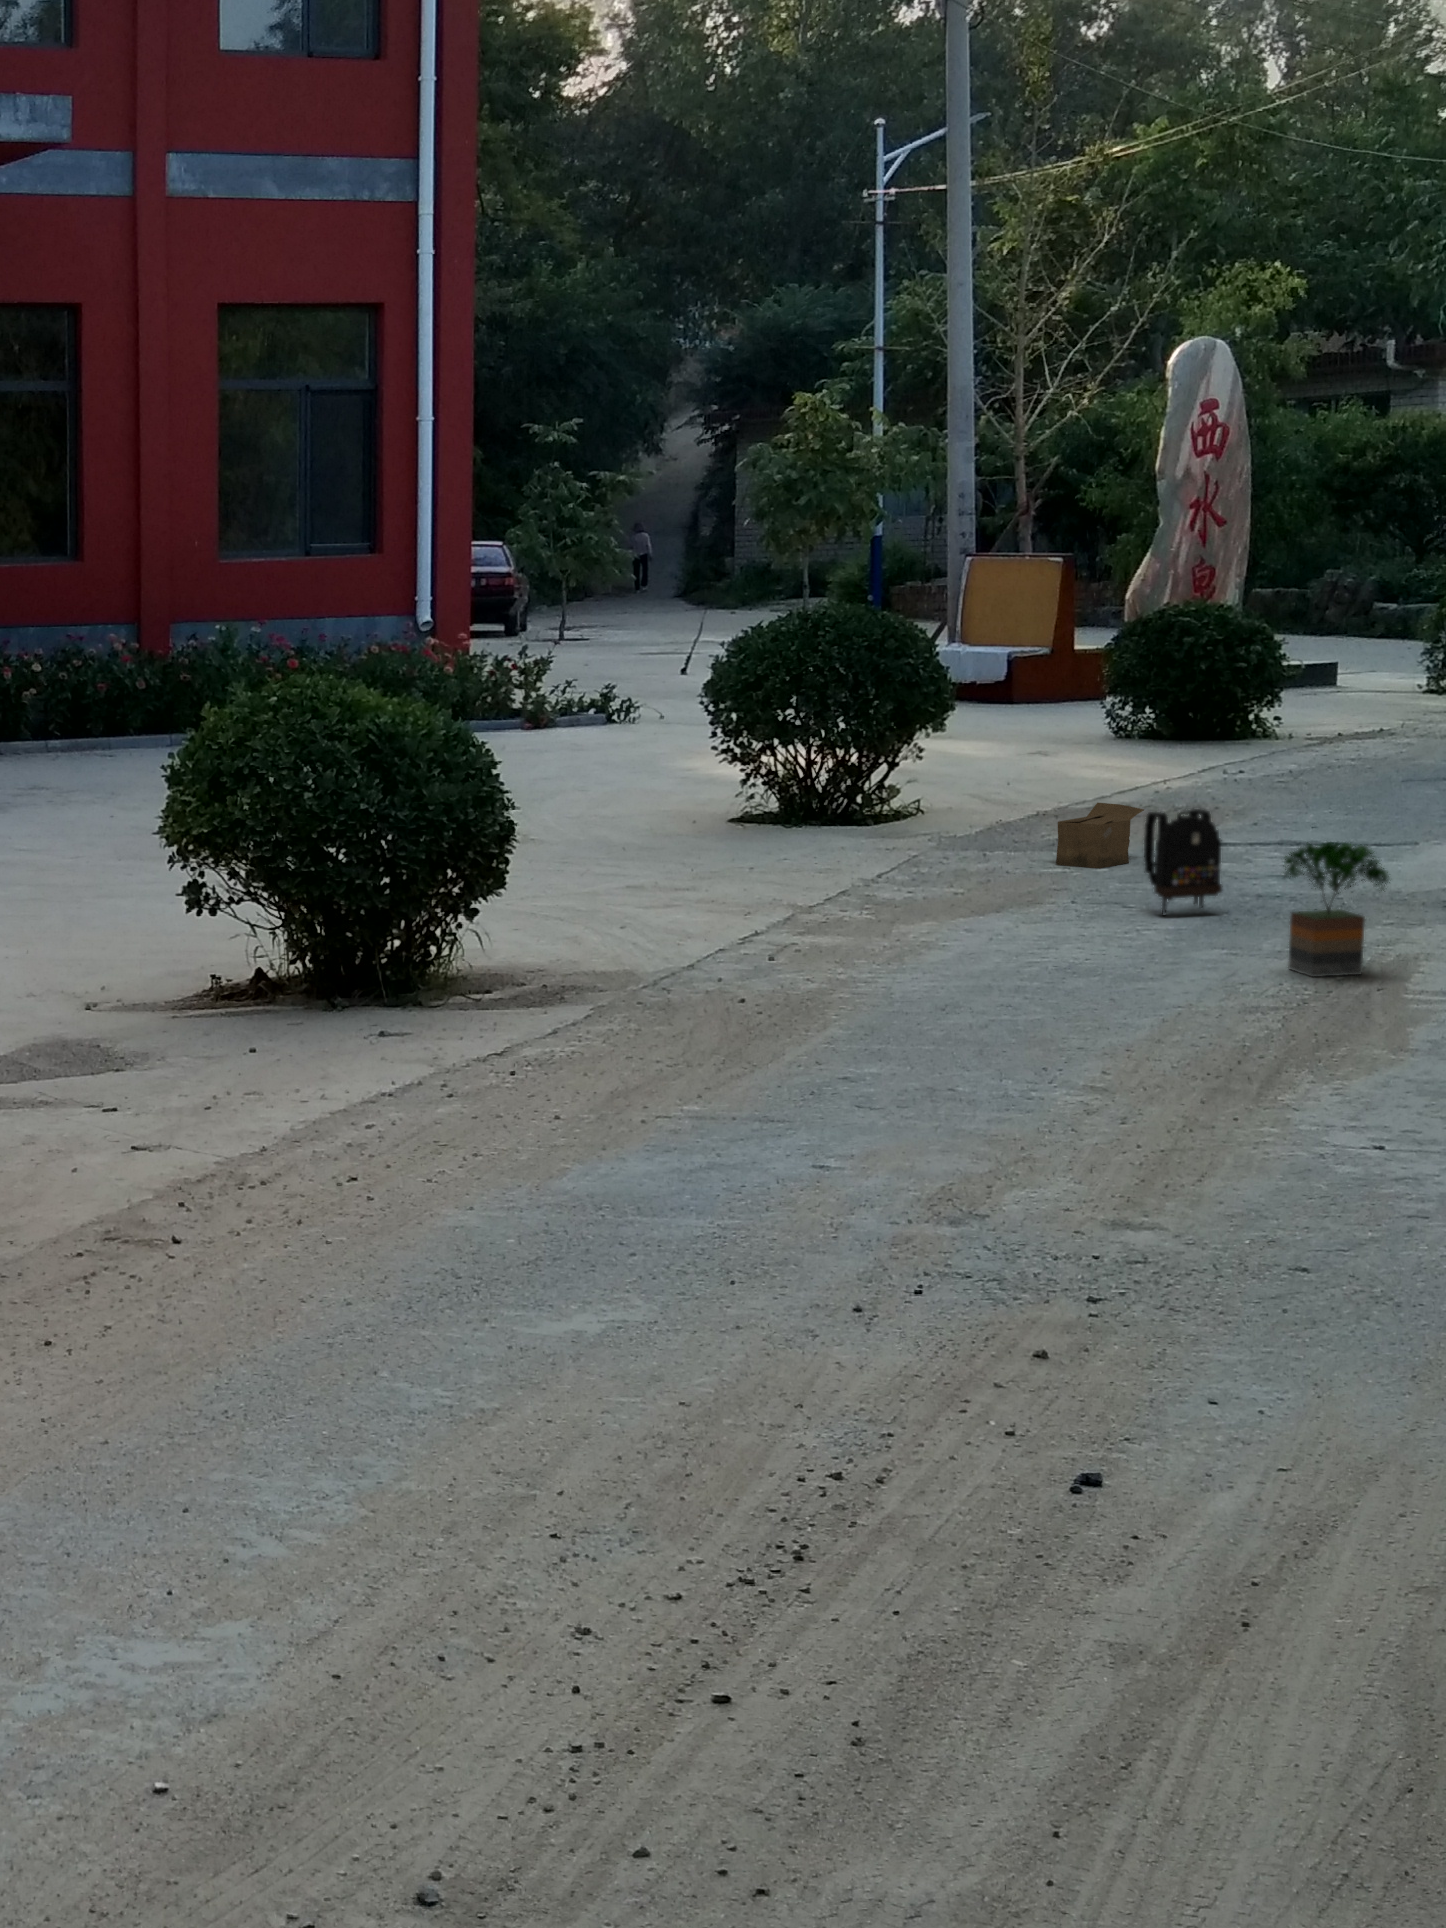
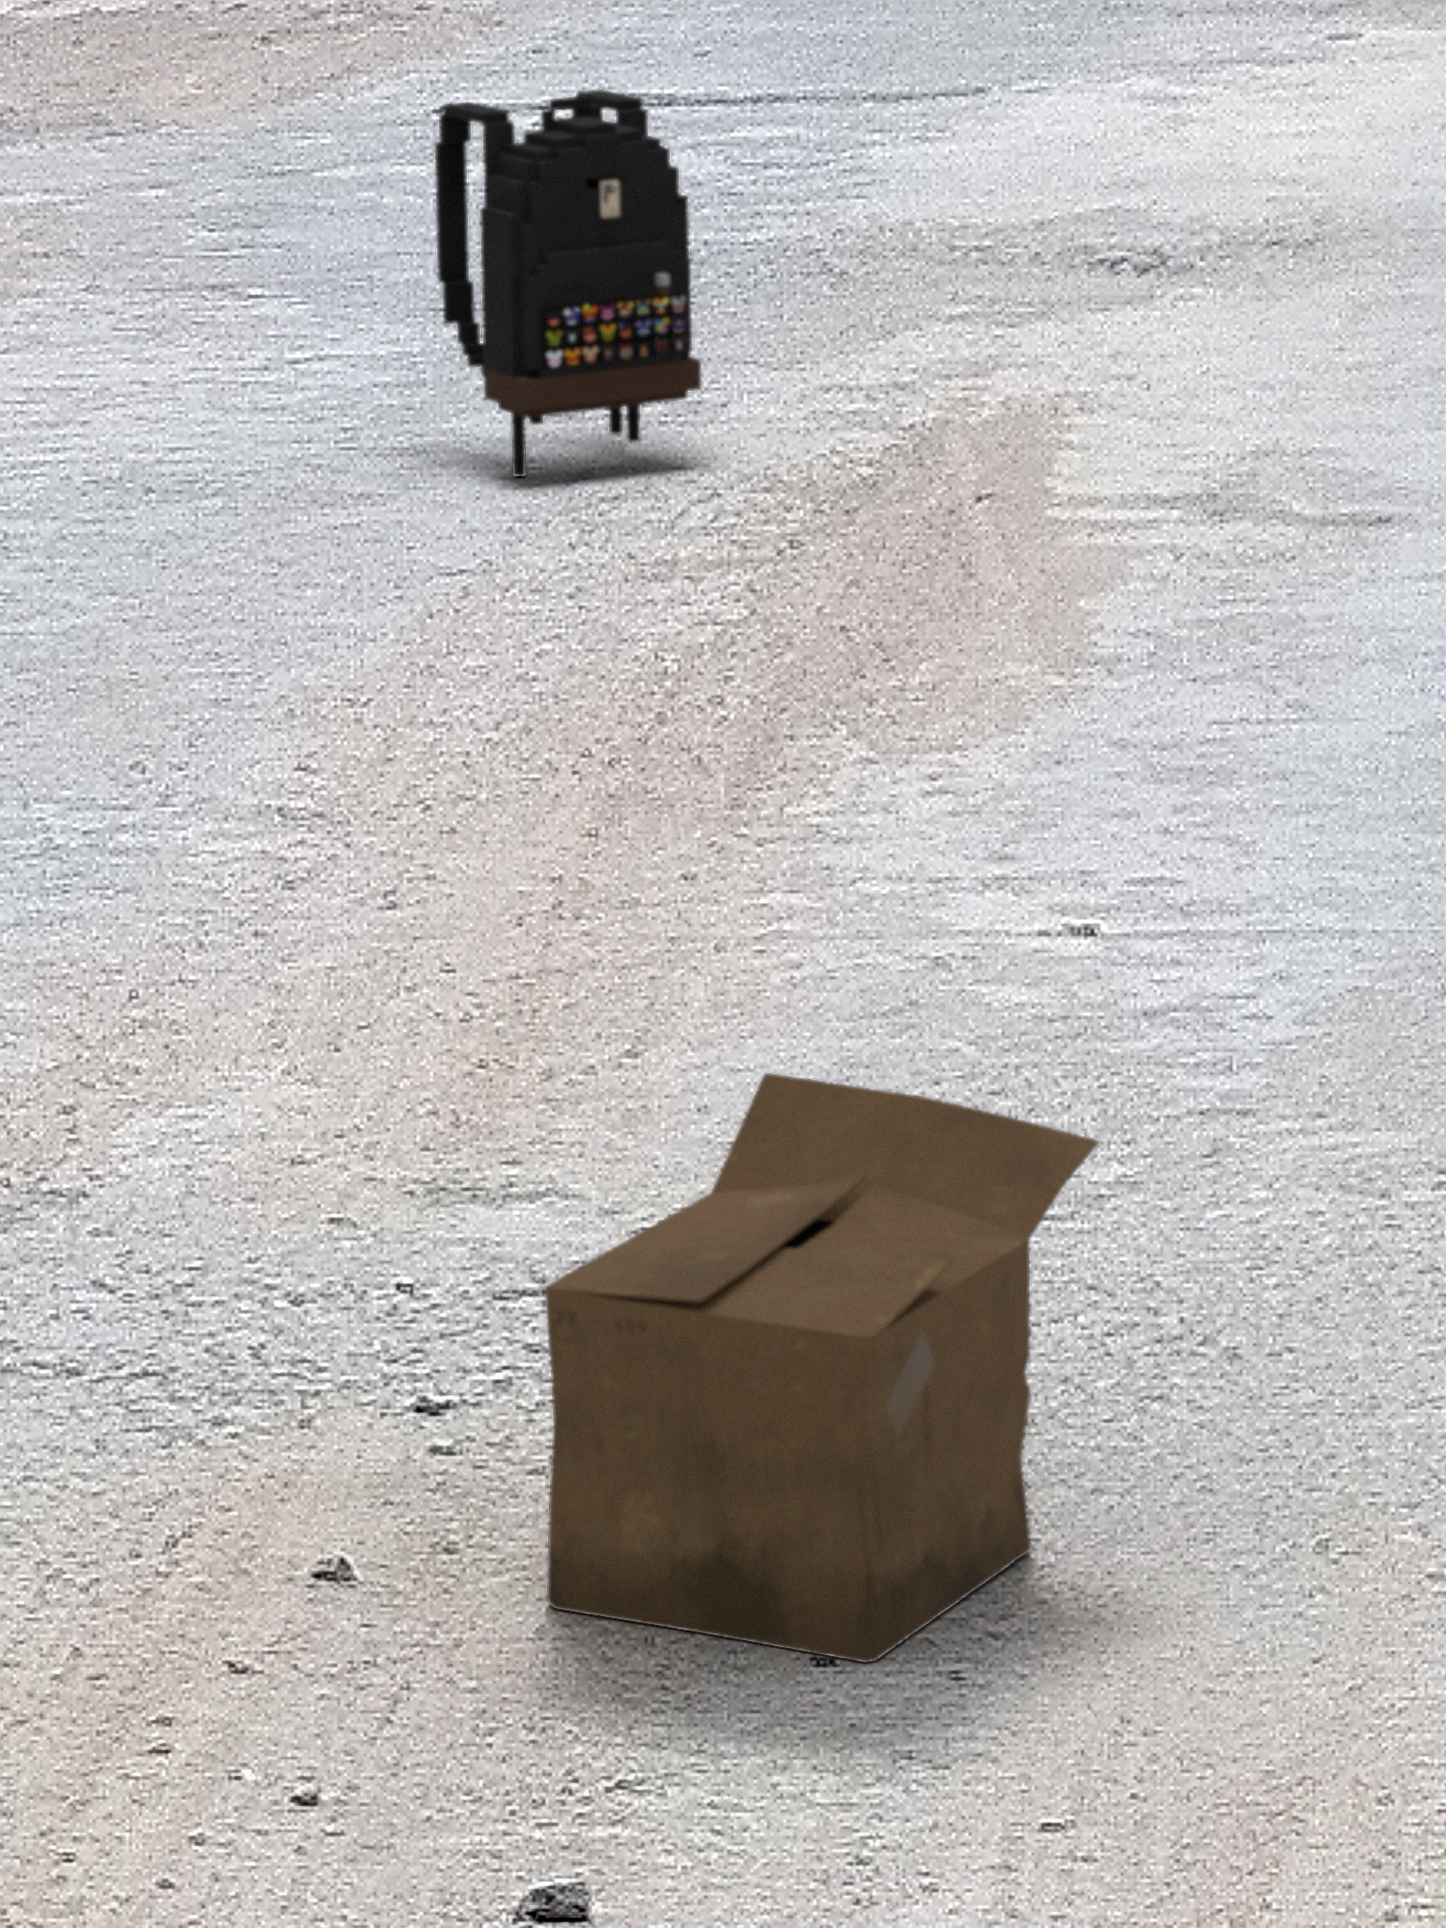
cardboard box: present [1056,803,1144,868] -> present [545,1073,1099,1663]
potted tree: present [1285,842,1390,977] -> none [977,223,1356,741]

